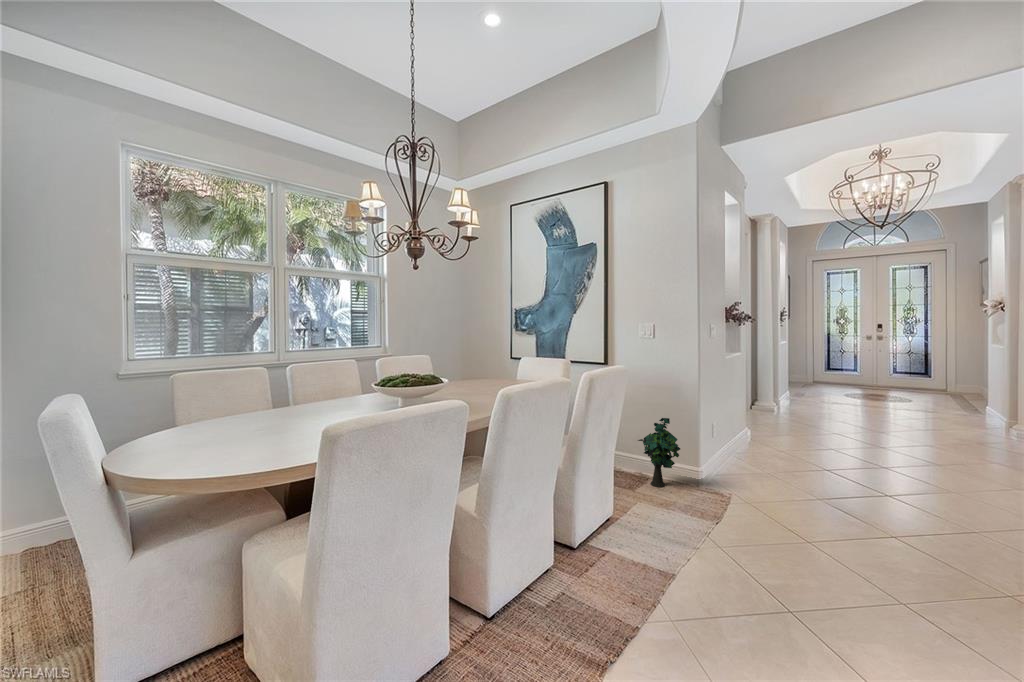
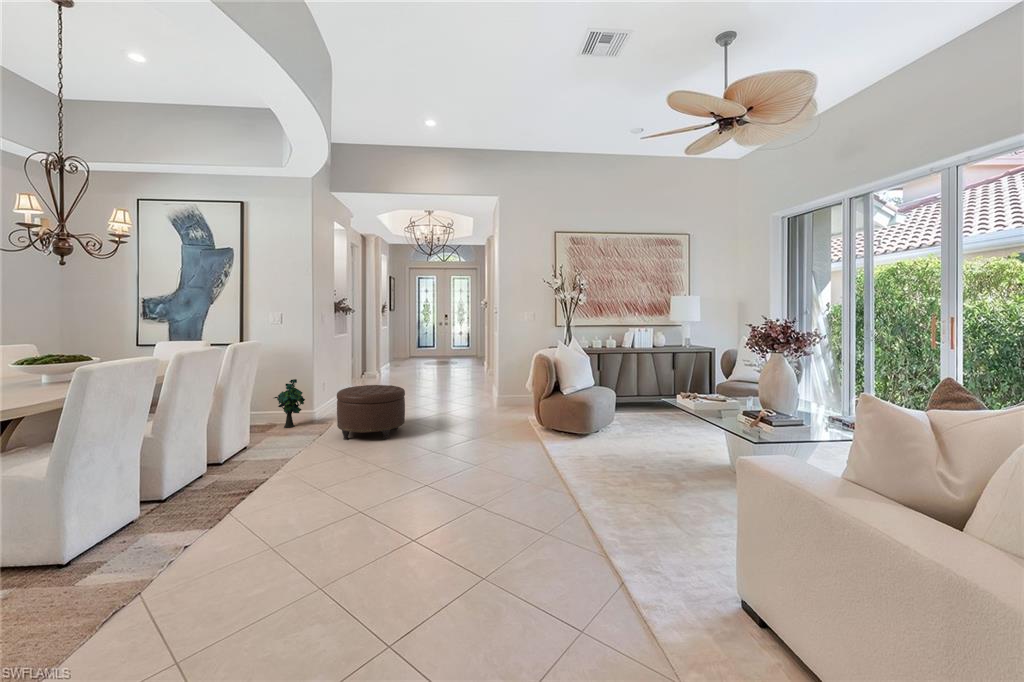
ottoman: none [736,447,886,577] -> present [337,385,405,440]

